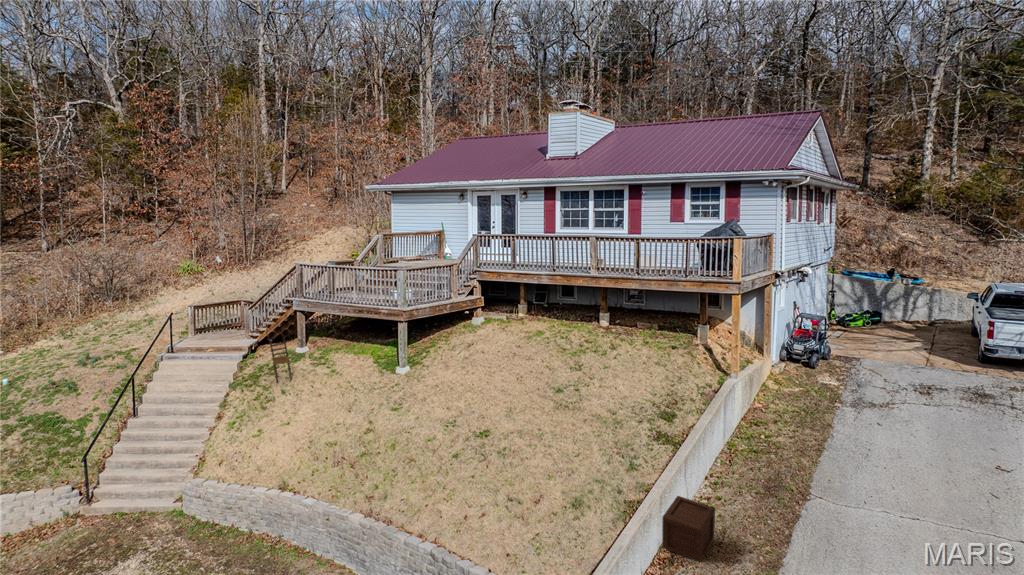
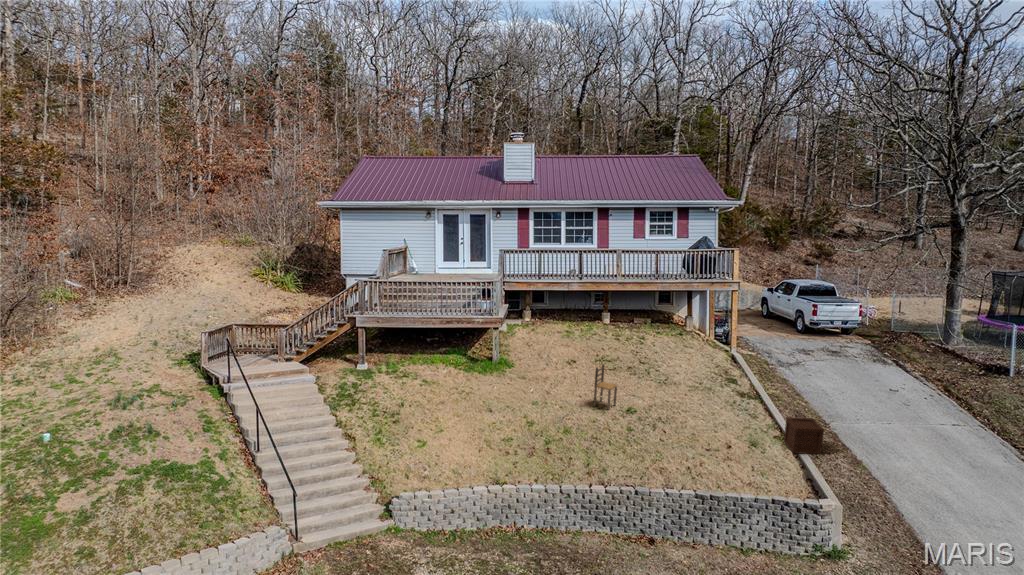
chair: present [270,340,292,383] -> present [594,364,617,410]

